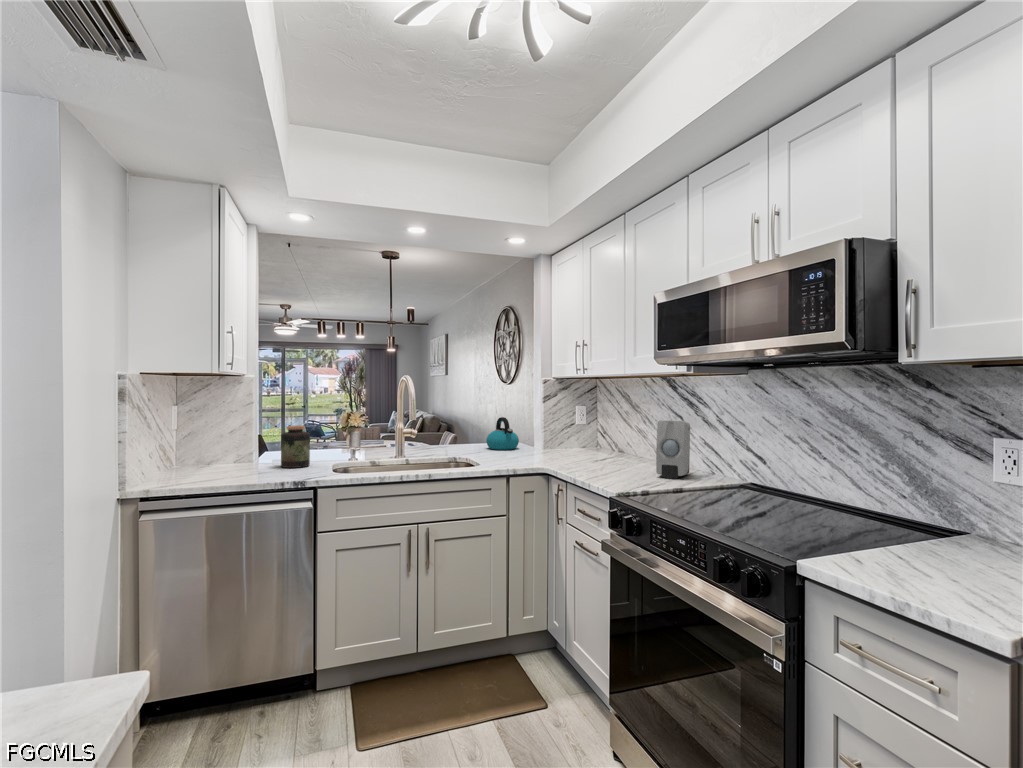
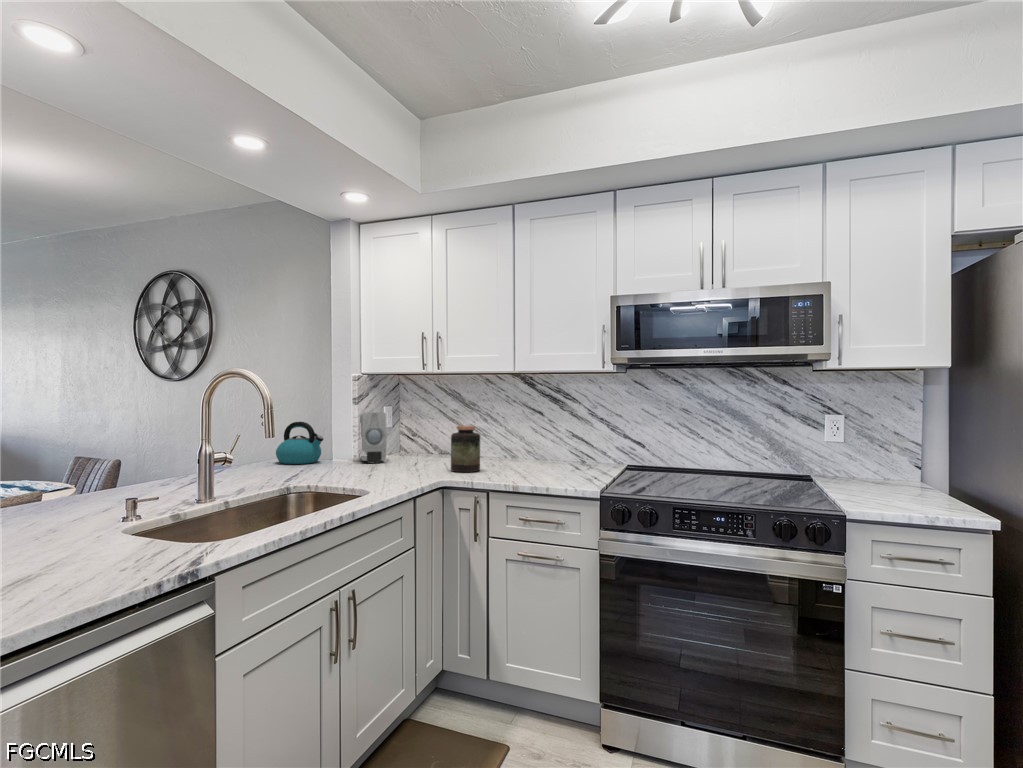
soap dispenser: present [656,420,690,479] -> present [359,412,386,463]
jar: present [281,425,310,468] -> present [451,426,480,472]

